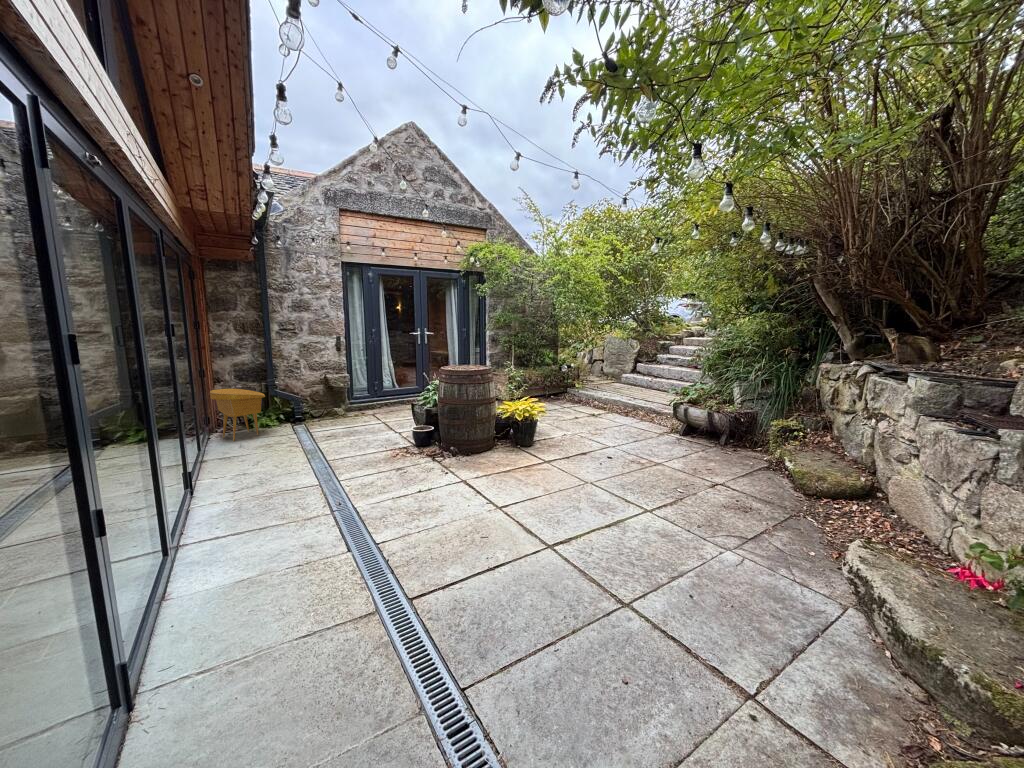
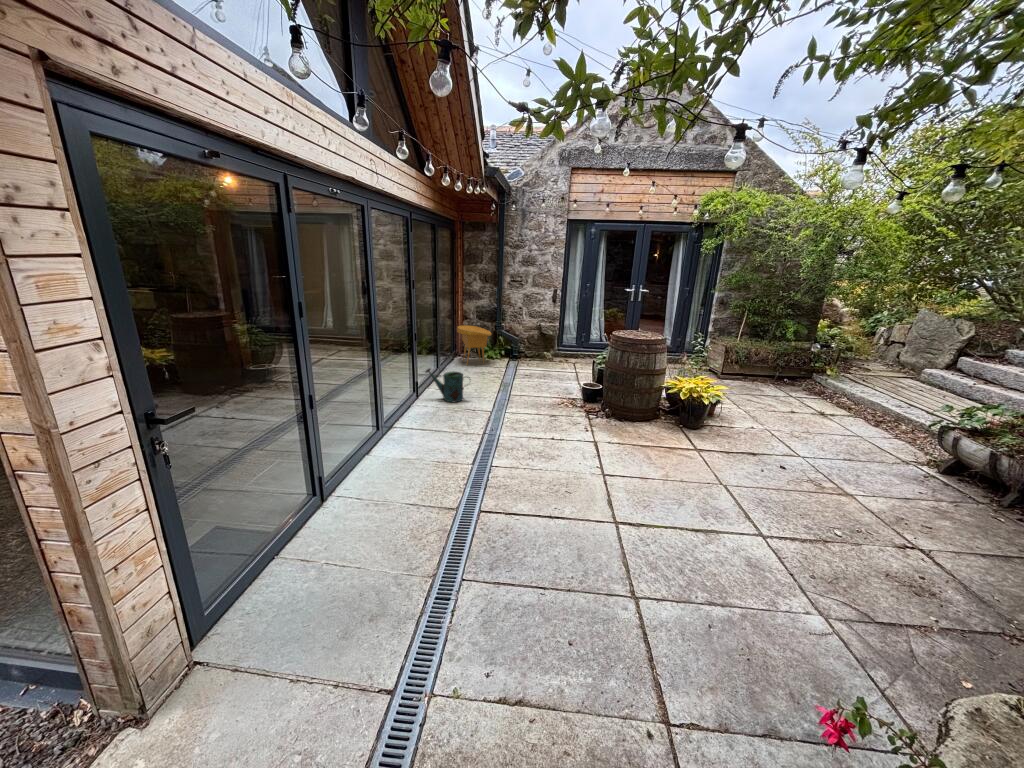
watering can: none [194,446,274,490] -> present [426,368,470,402]

